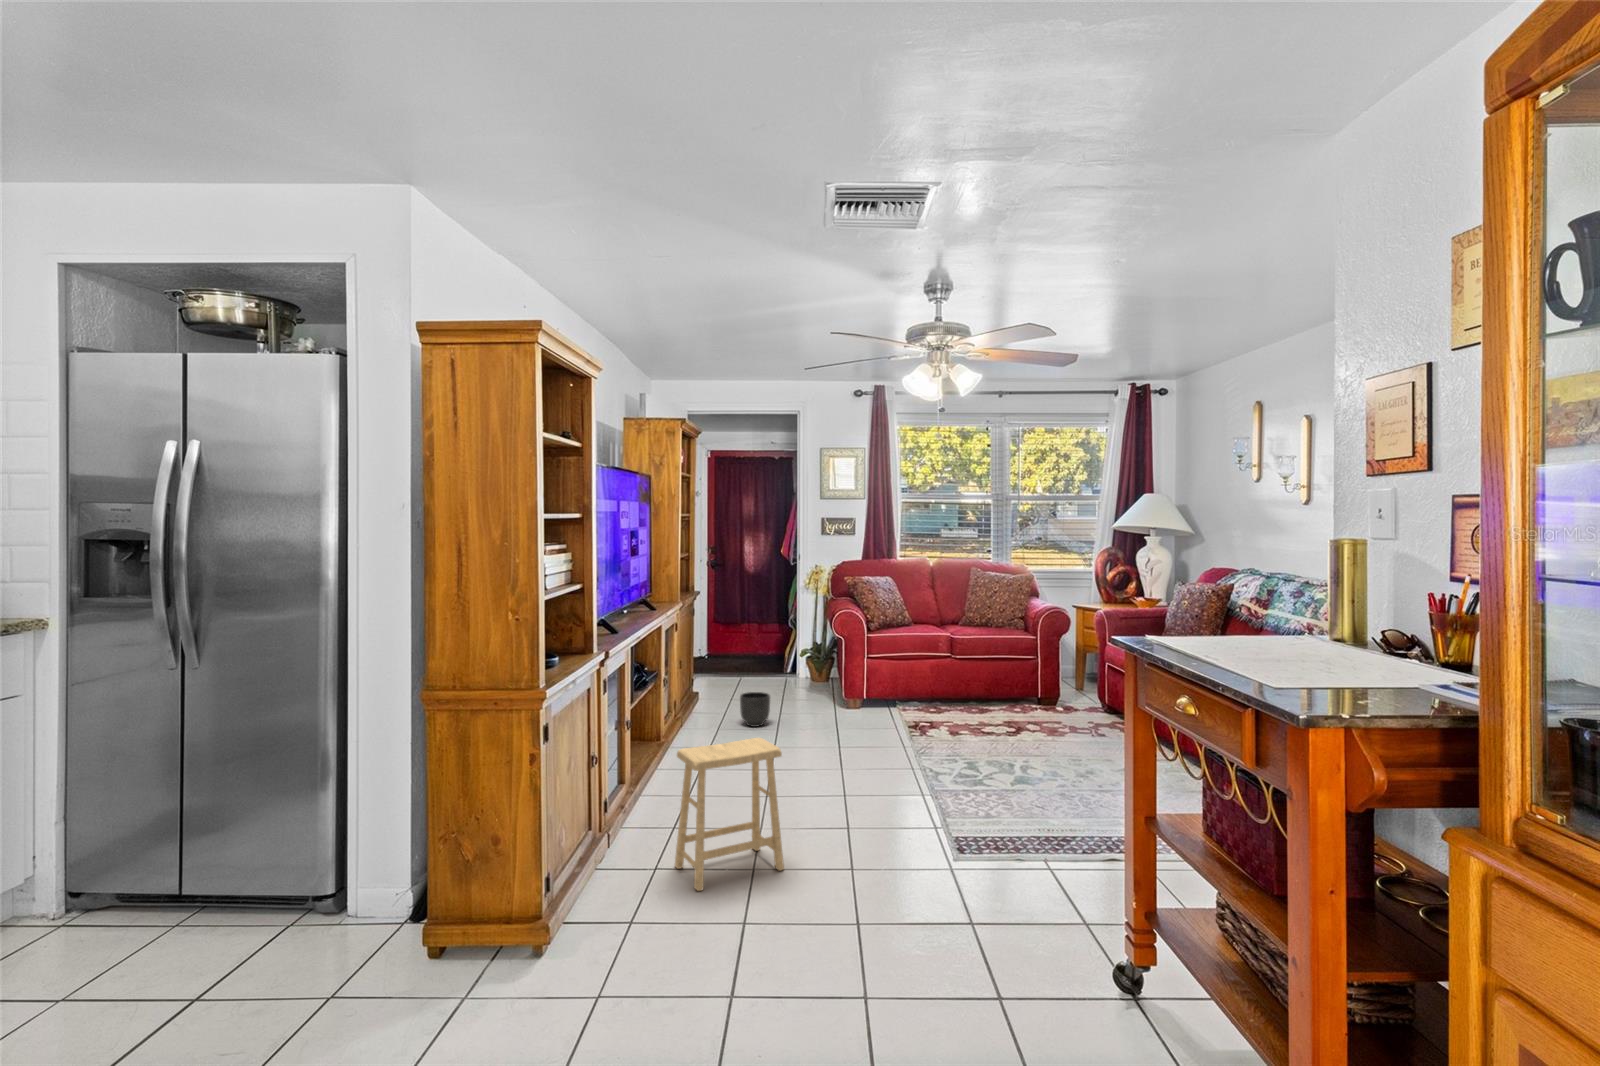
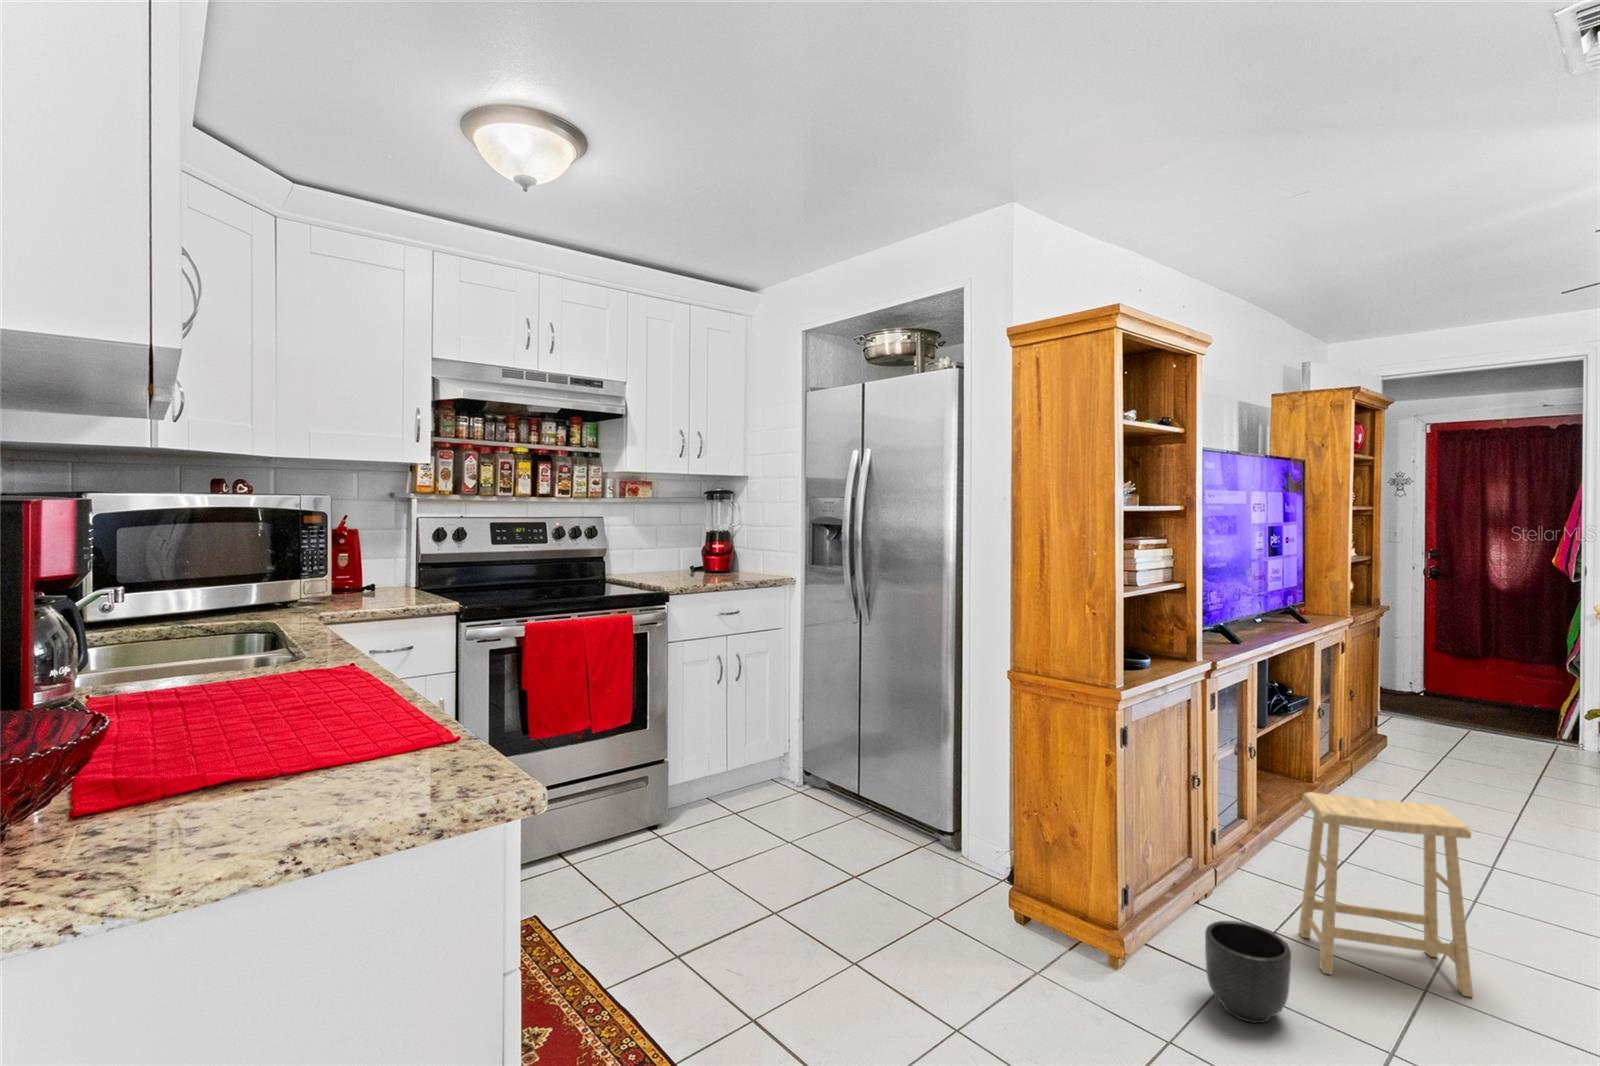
planter: present [740,692,770,727] -> present [1205,921,1291,1023]

